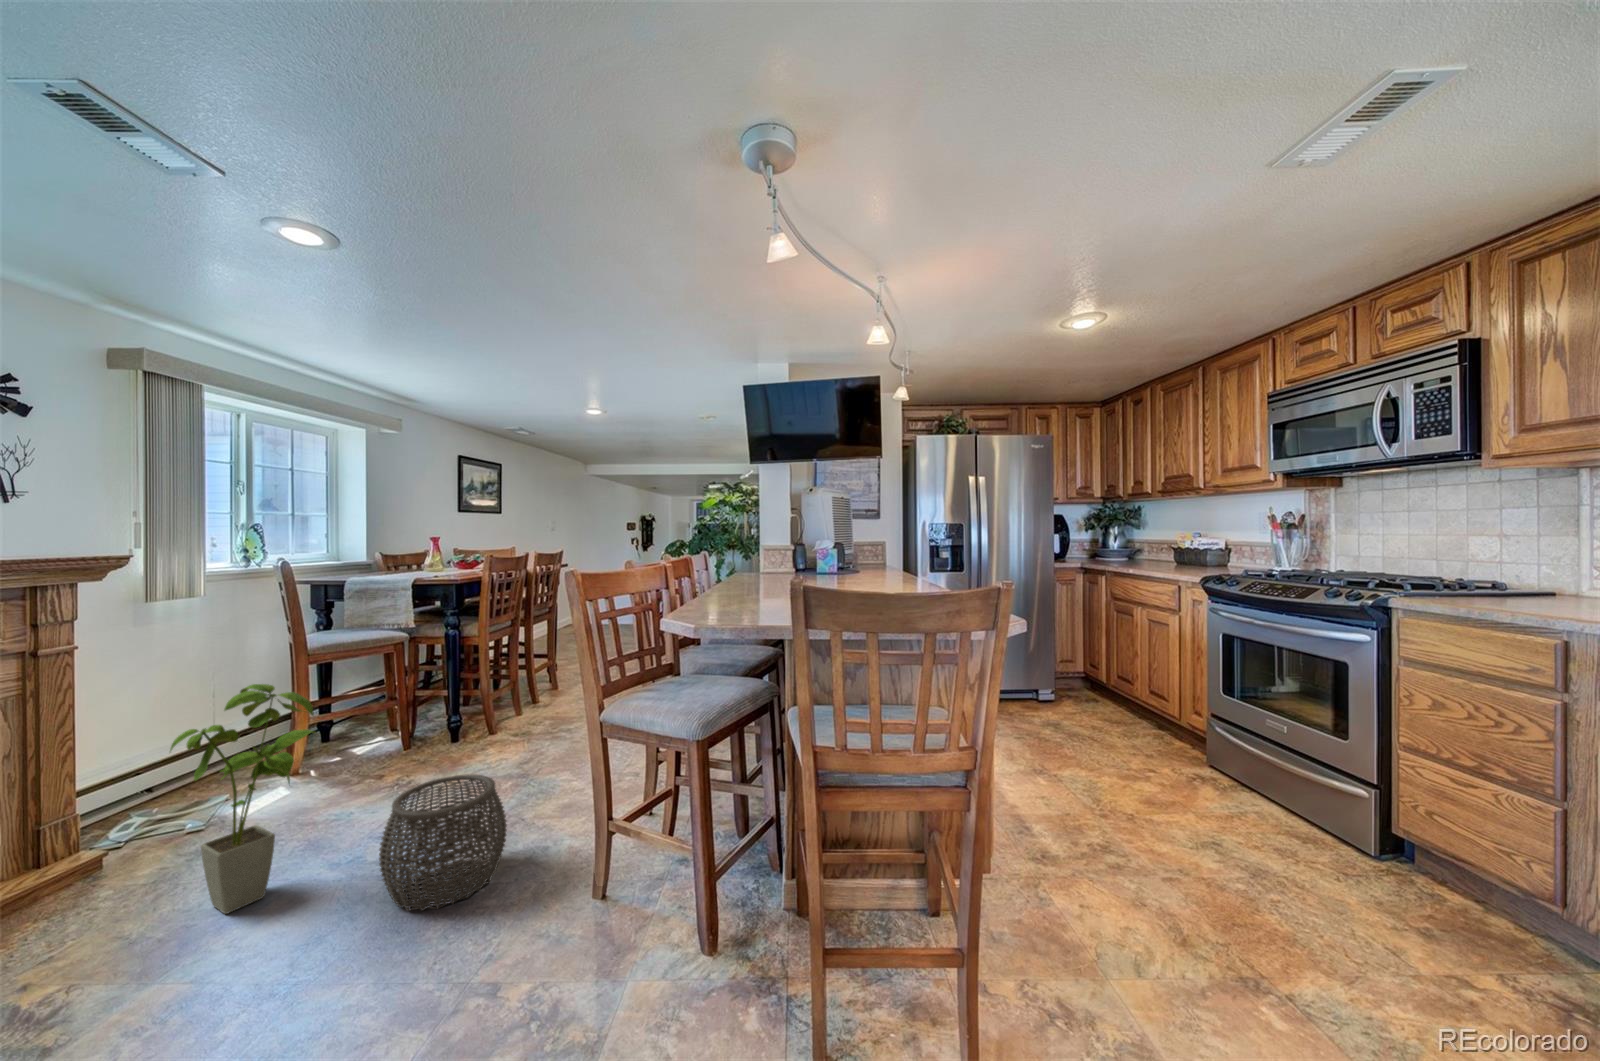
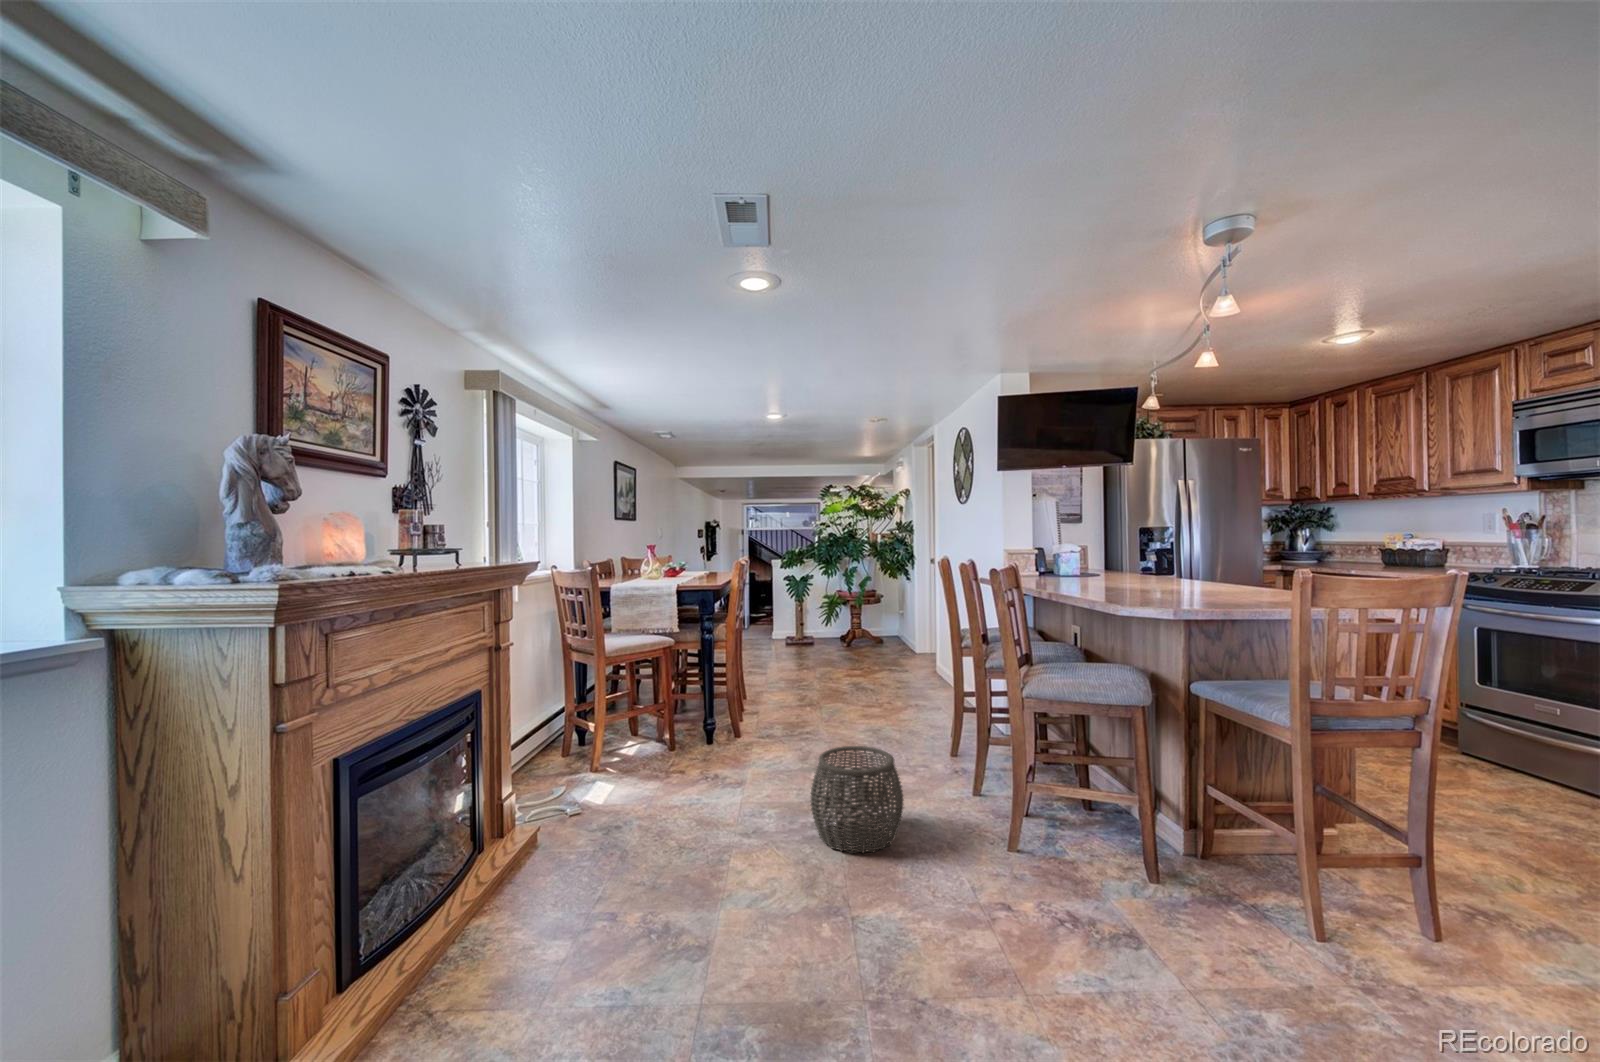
house plant: present [170,684,315,914] -> none [659,663,755,855]

